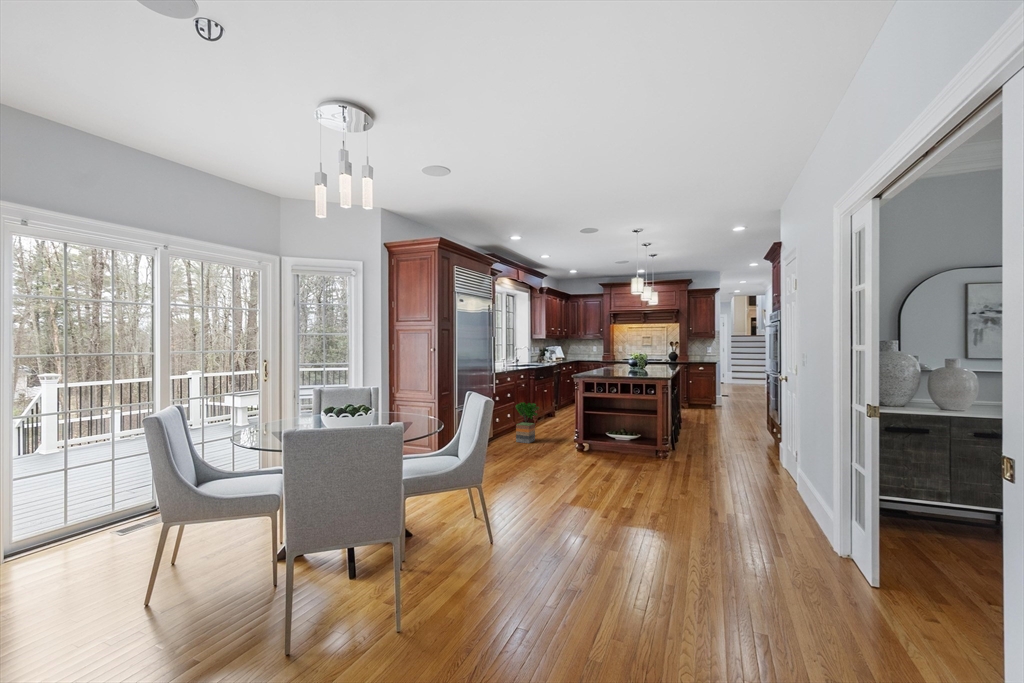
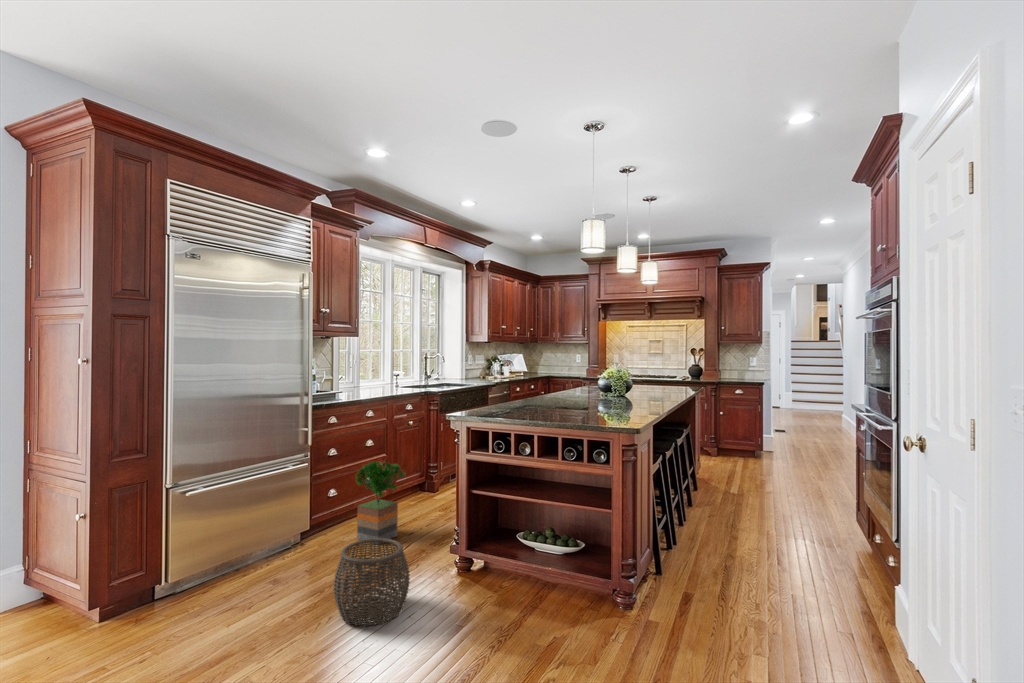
woven basket: none [537,430,570,464] -> present [333,538,410,626]

